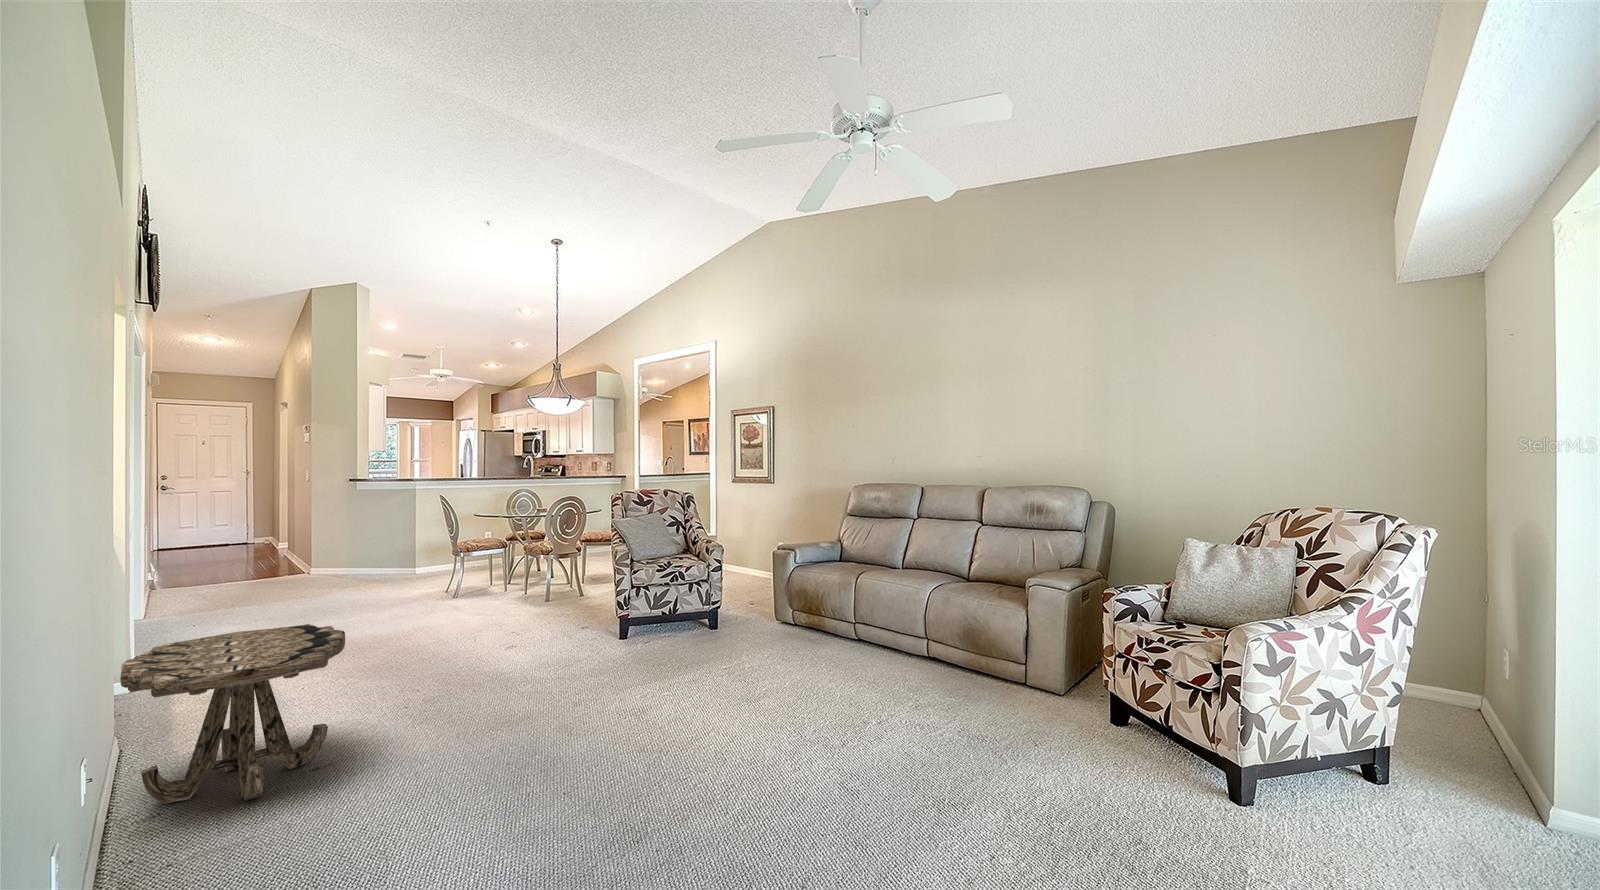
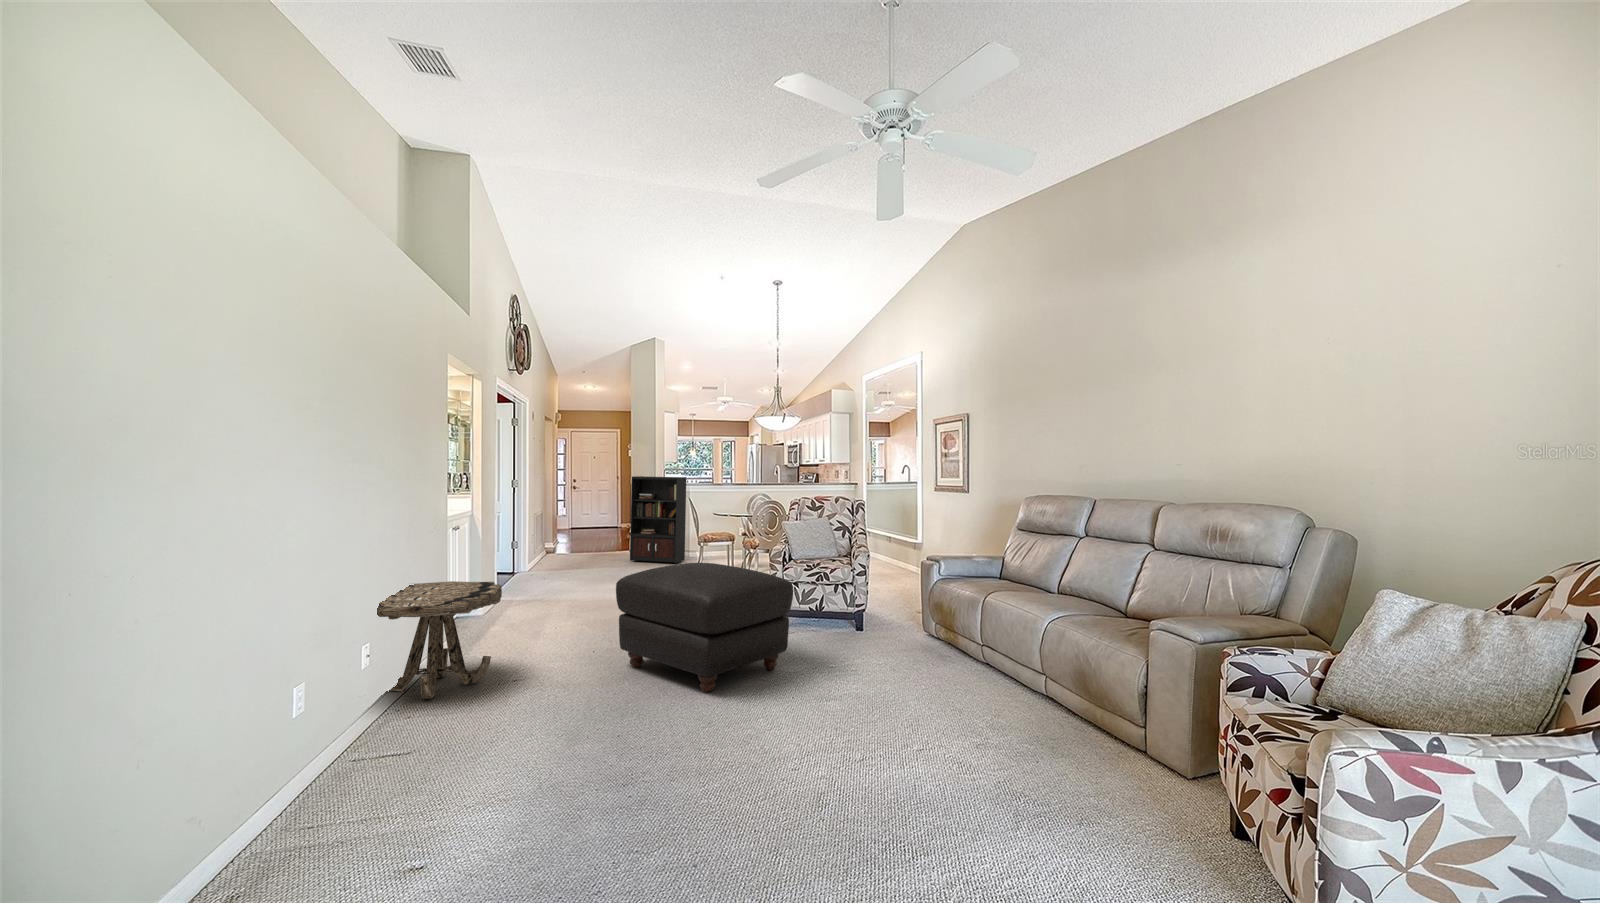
bookcase: none [343,477,447,586] -> present [630,476,704,563]
ottoman: none [483,573,688,712] -> present [616,563,793,693]

